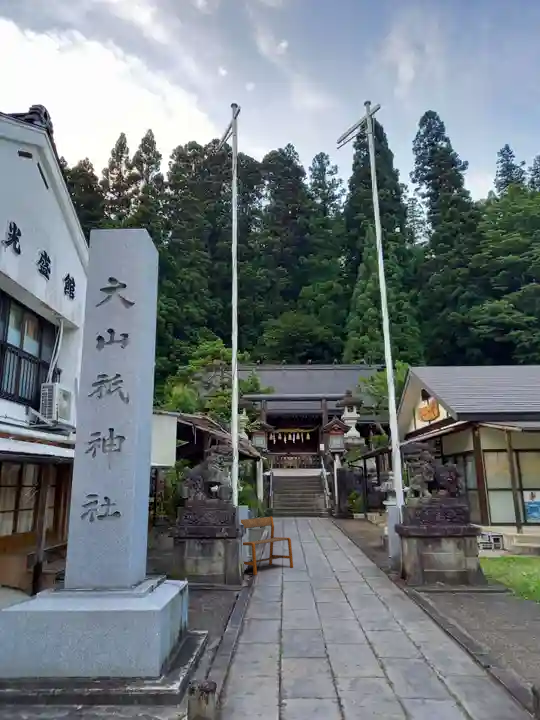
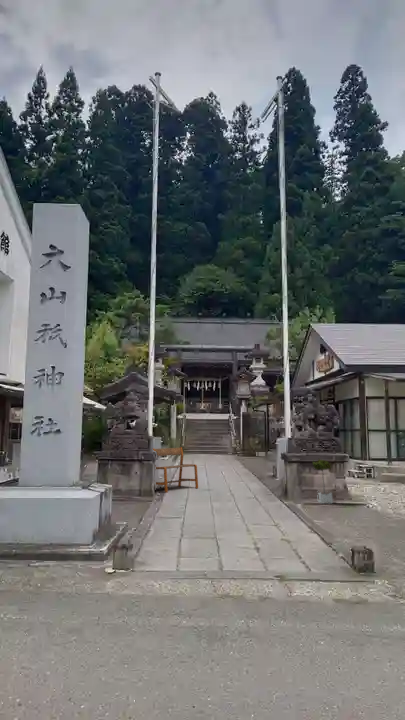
potted tree: none [435,531,465,590] -> present [313,459,333,503]

